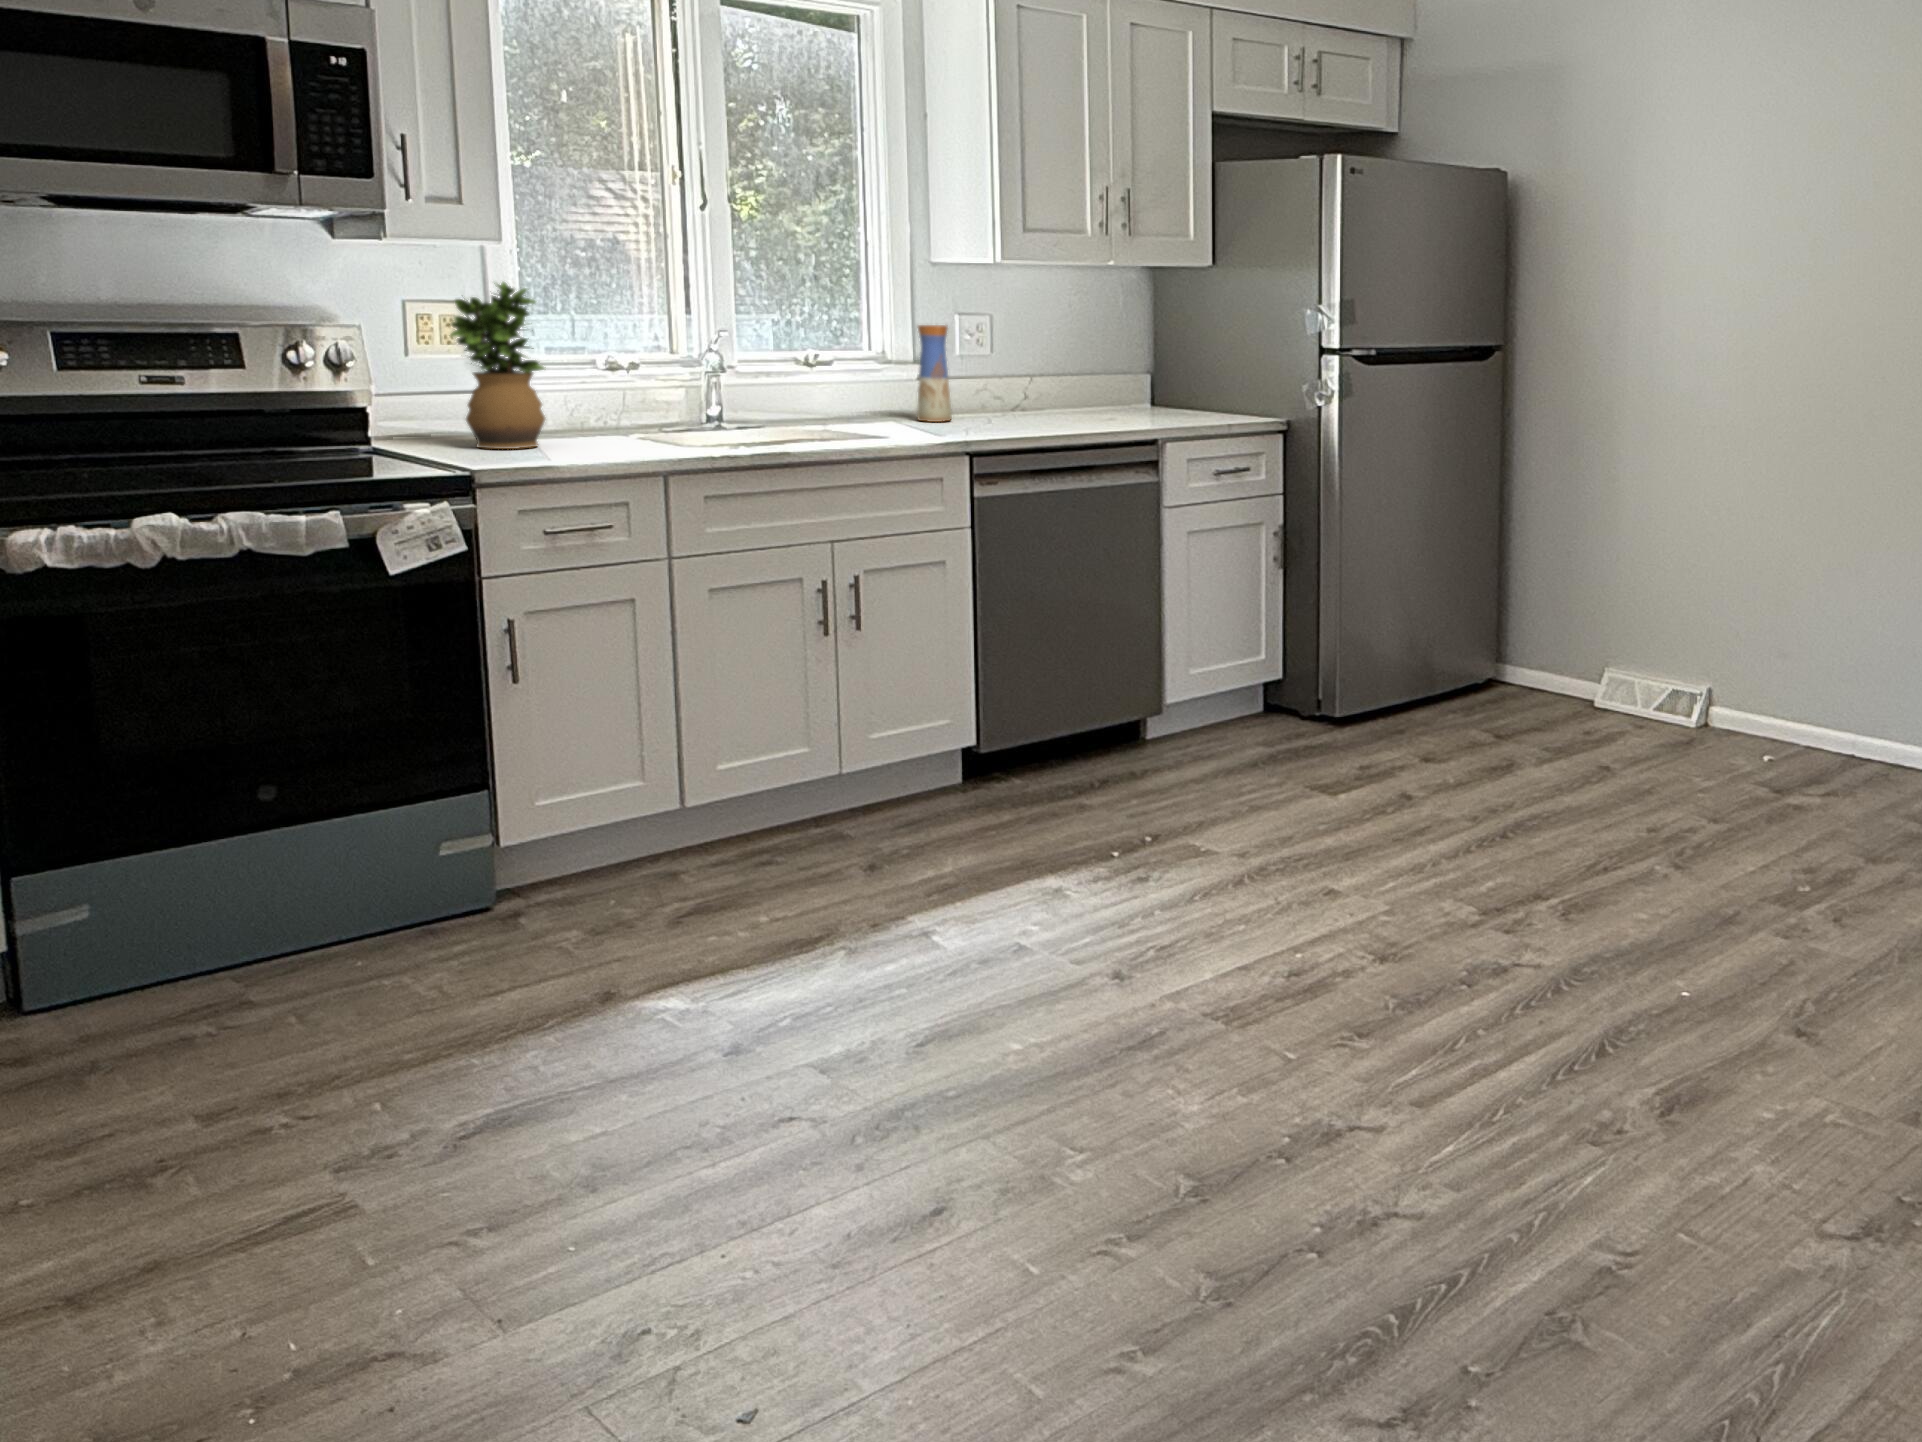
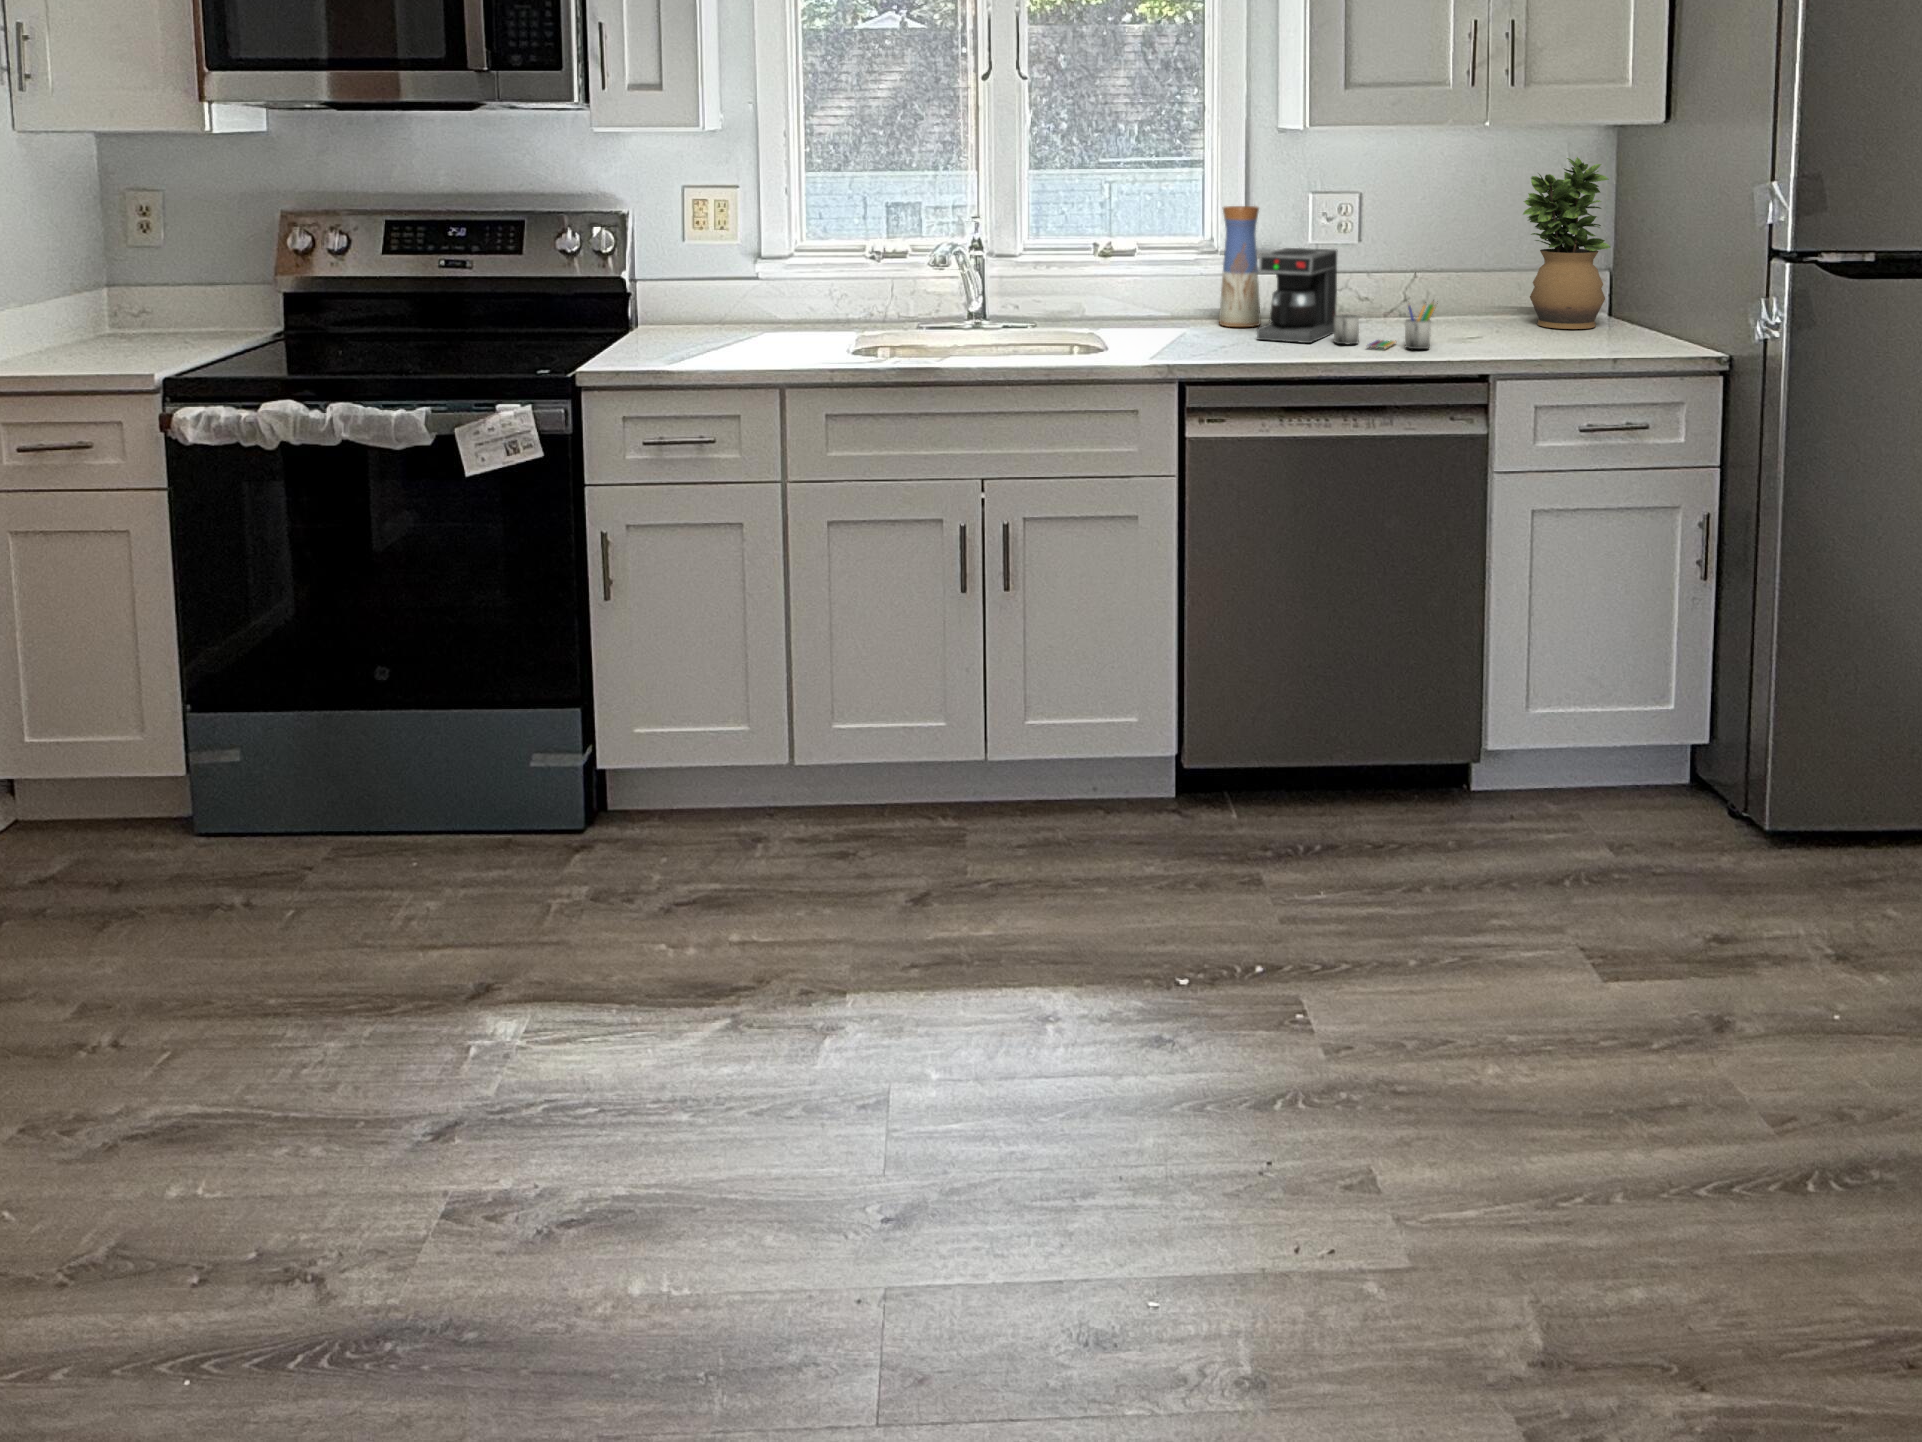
potted plant: present [449,282,545,449] -> present [1523,157,1610,329]
coffee maker: none [973,358,1113,428] -> present [1257,248,1438,349]

